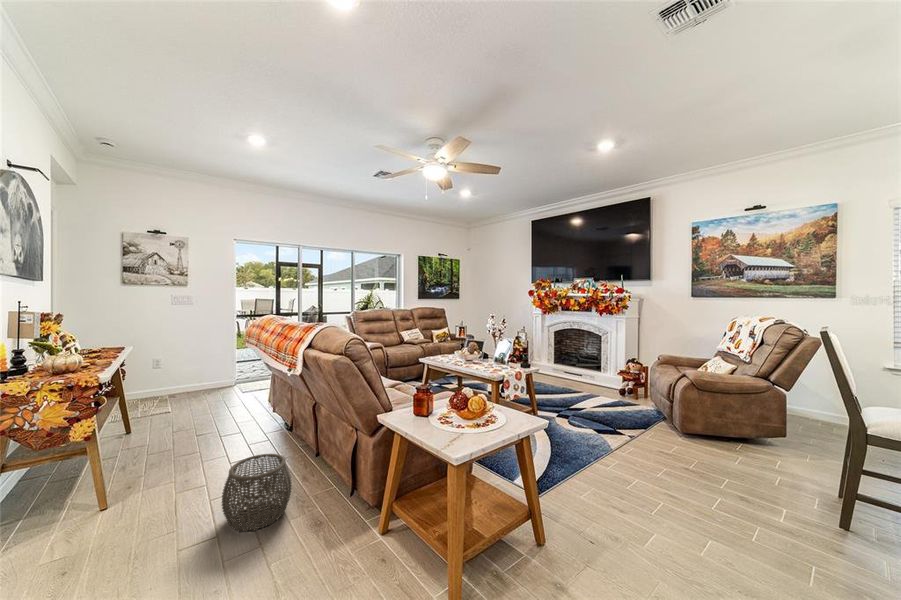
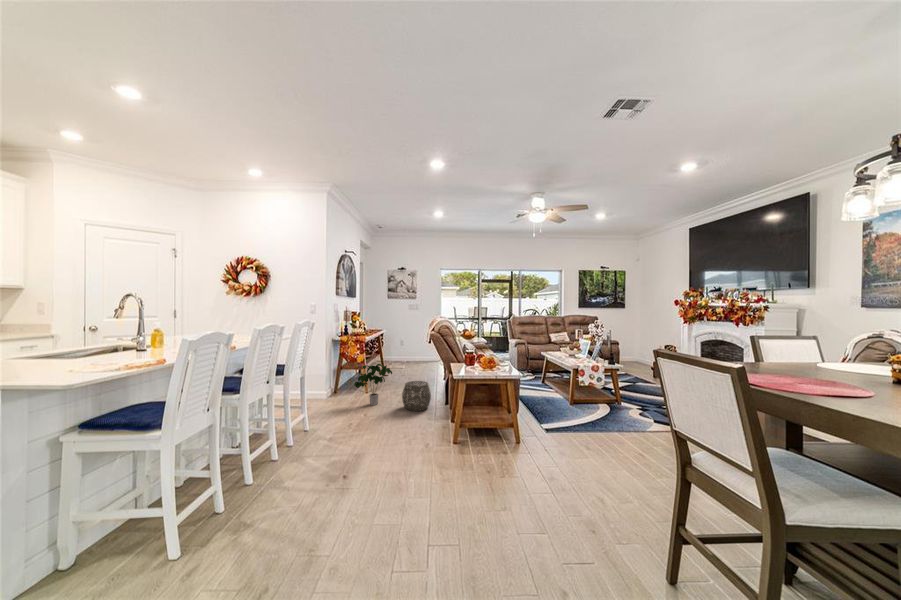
potted plant: none [60,437,184,548] -> present [354,364,392,405]

